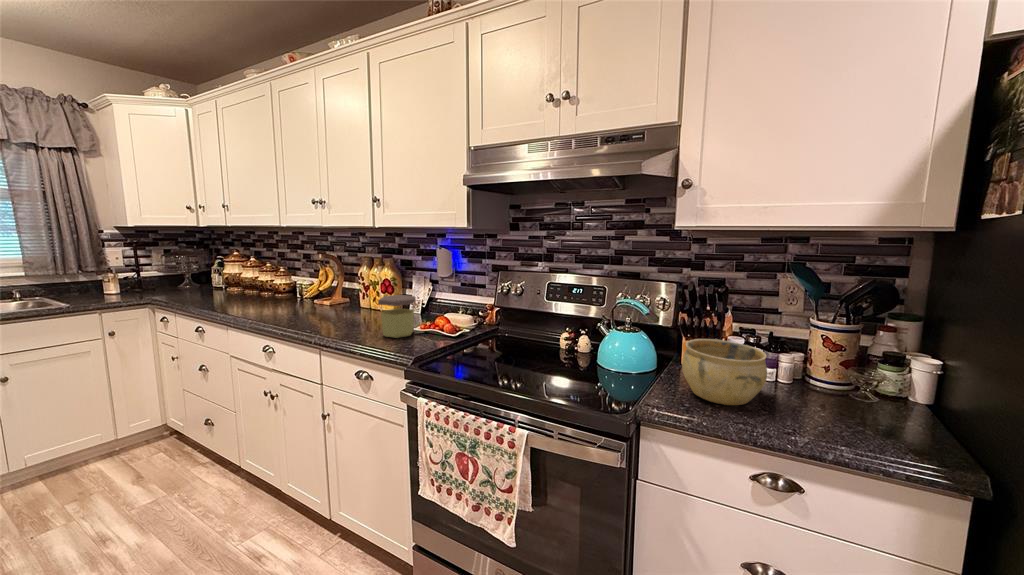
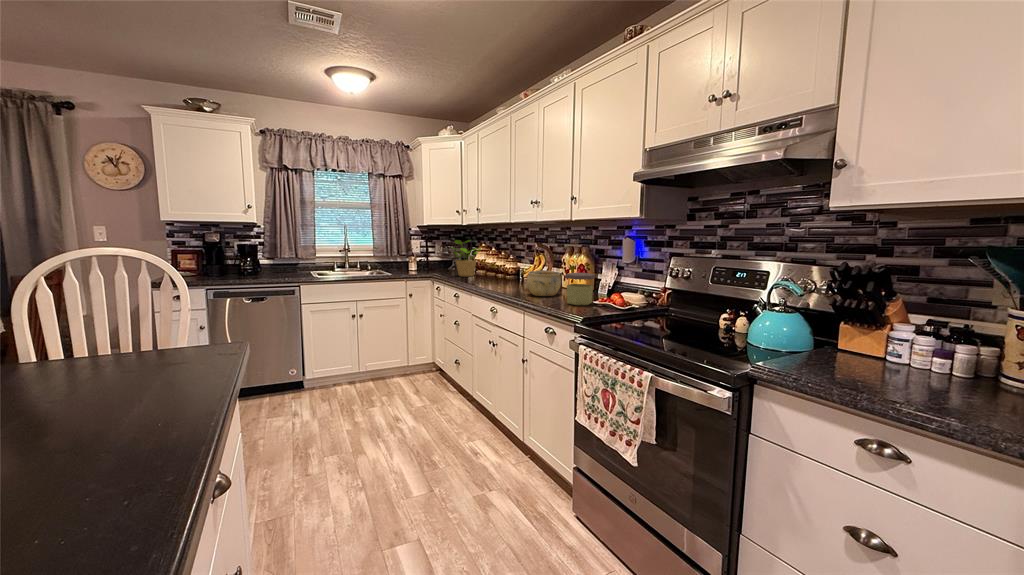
potted plant: none [180,249,235,300] -> present [453,240,481,276]
ceramic bowl: present [682,339,767,405] -> present [527,271,561,296]

